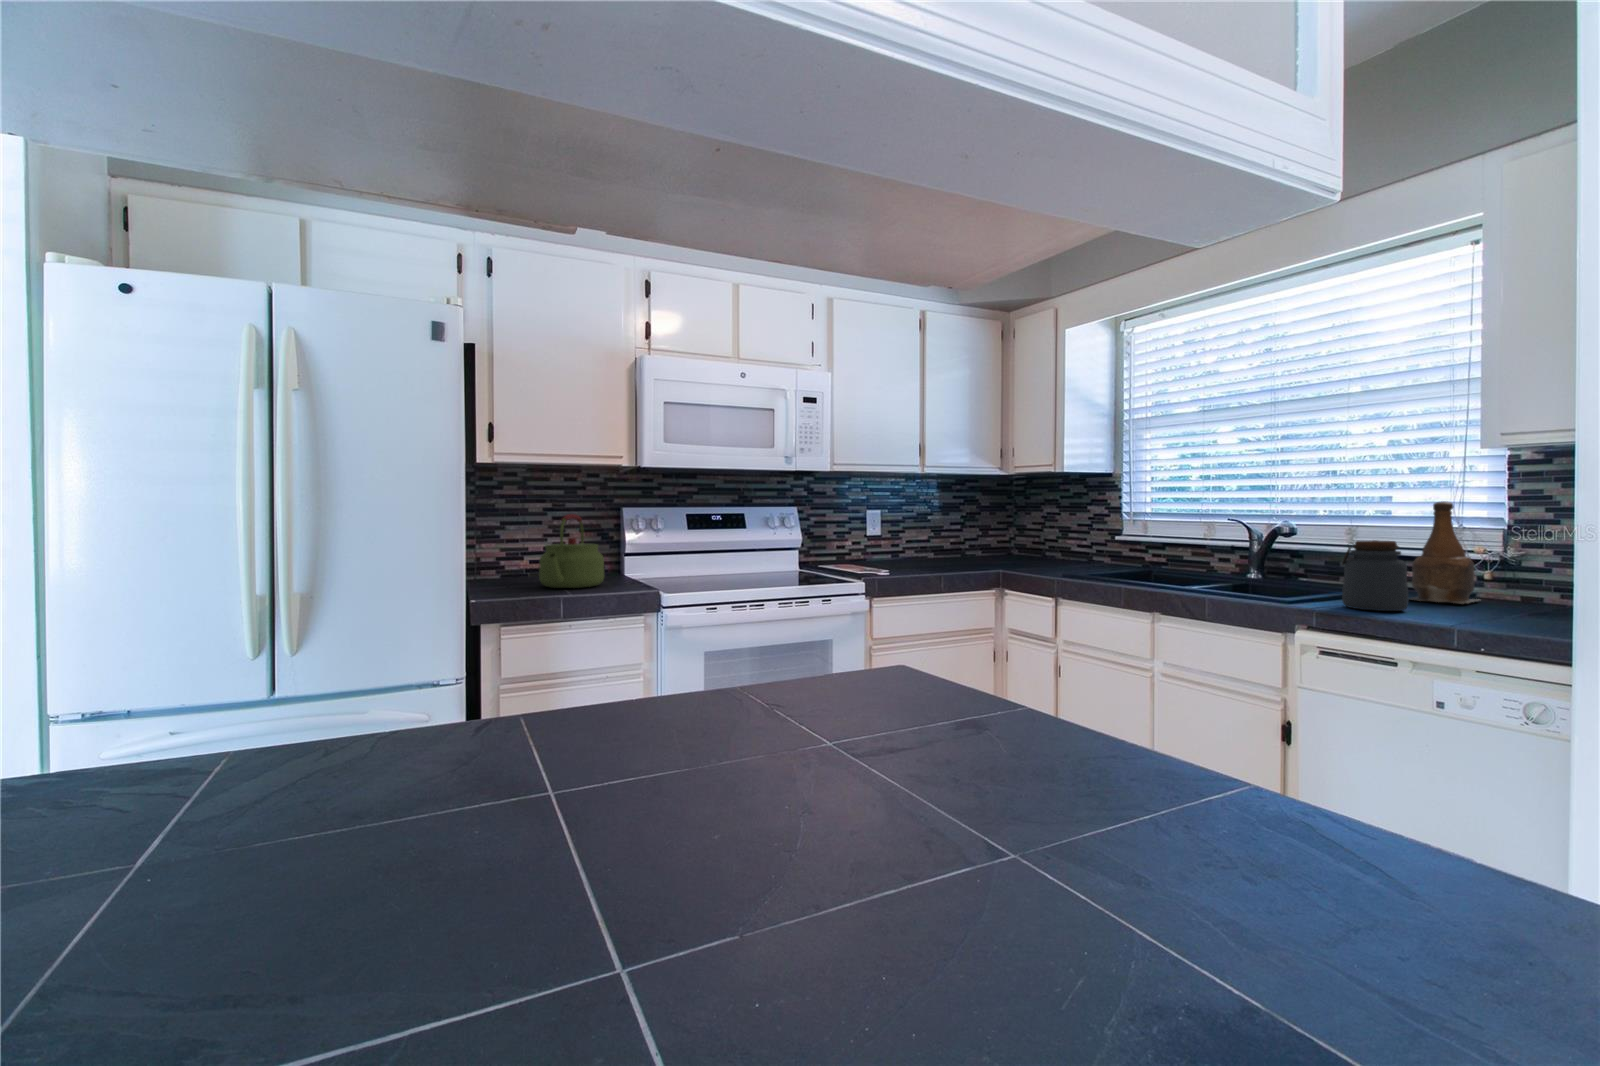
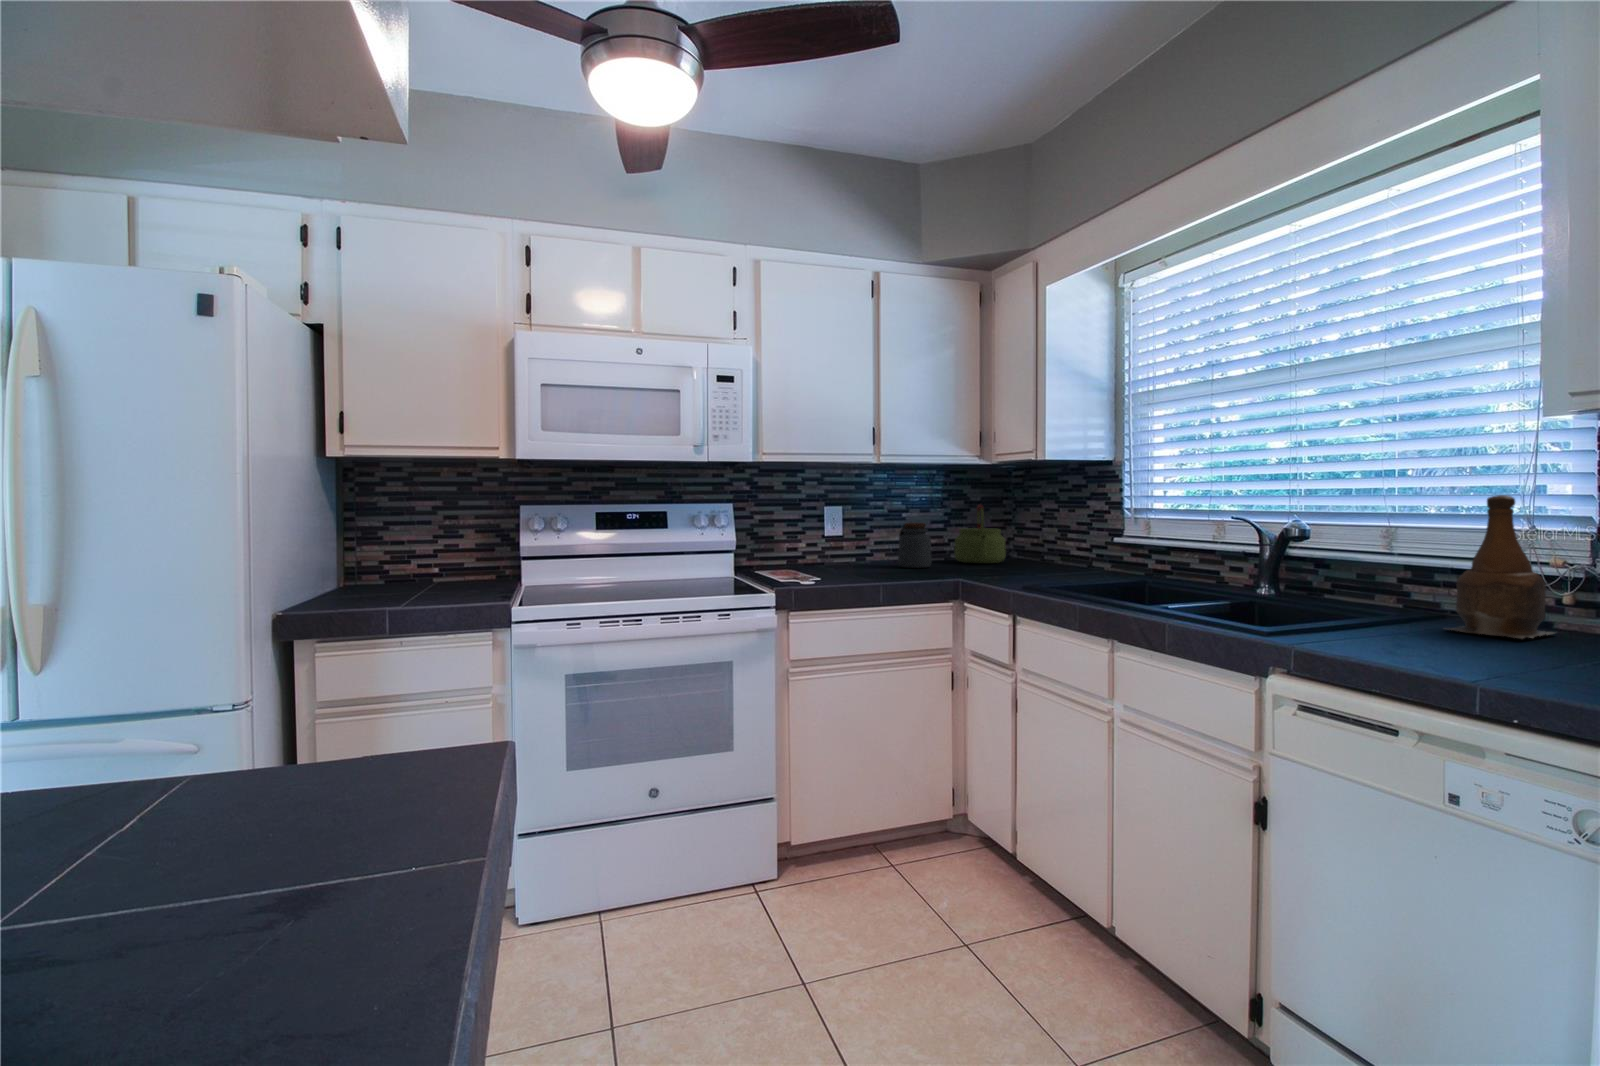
kettle: present [539,514,604,588] -> present [954,505,1006,563]
jar: present [1342,540,1408,611] -> present [898,523,932,568]

